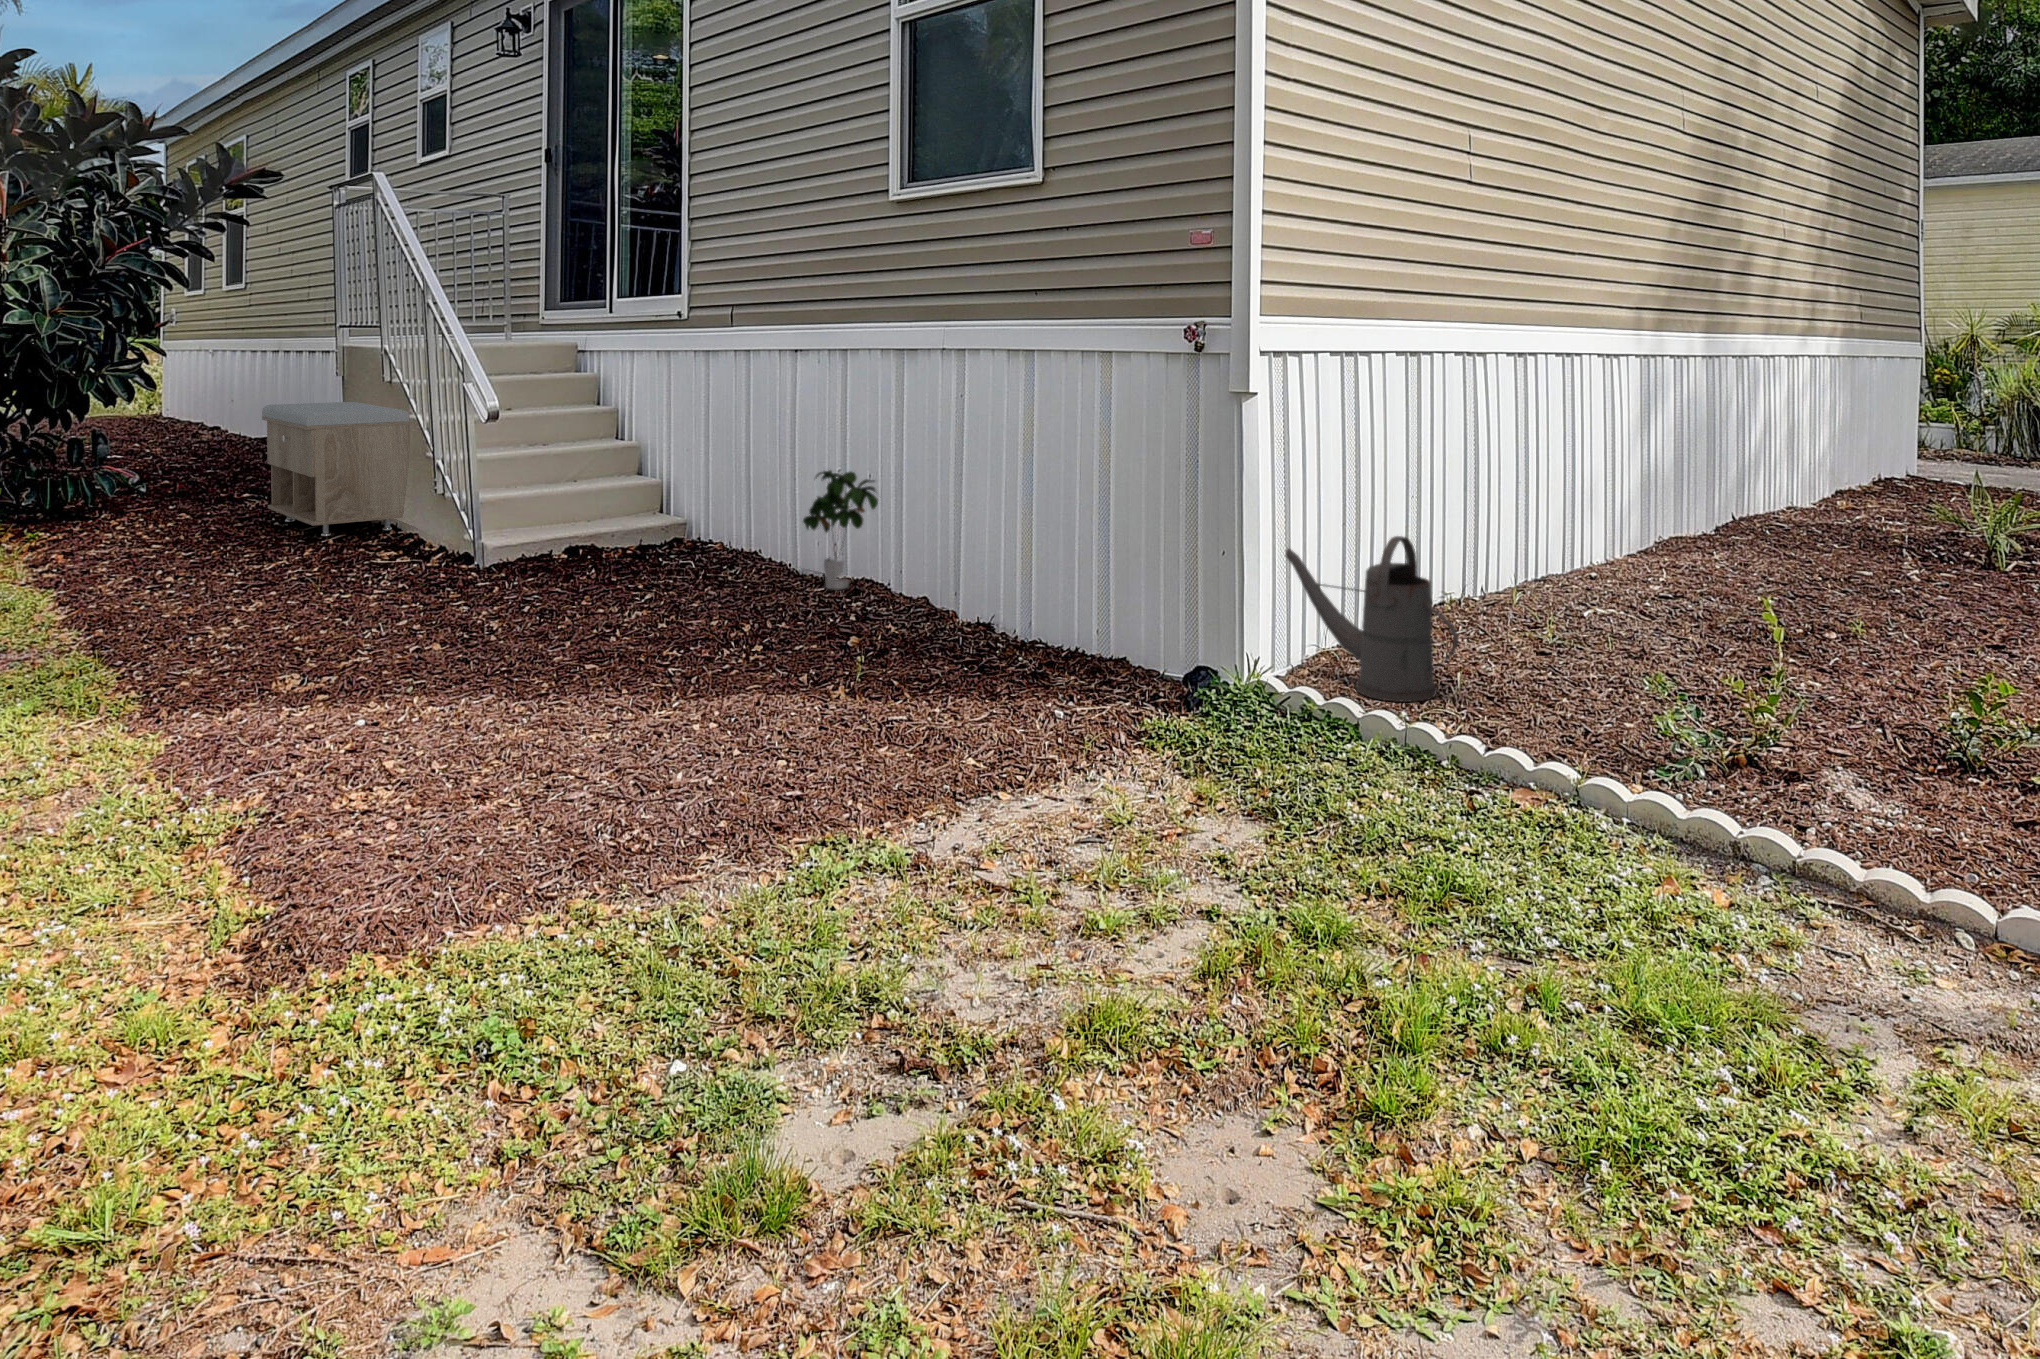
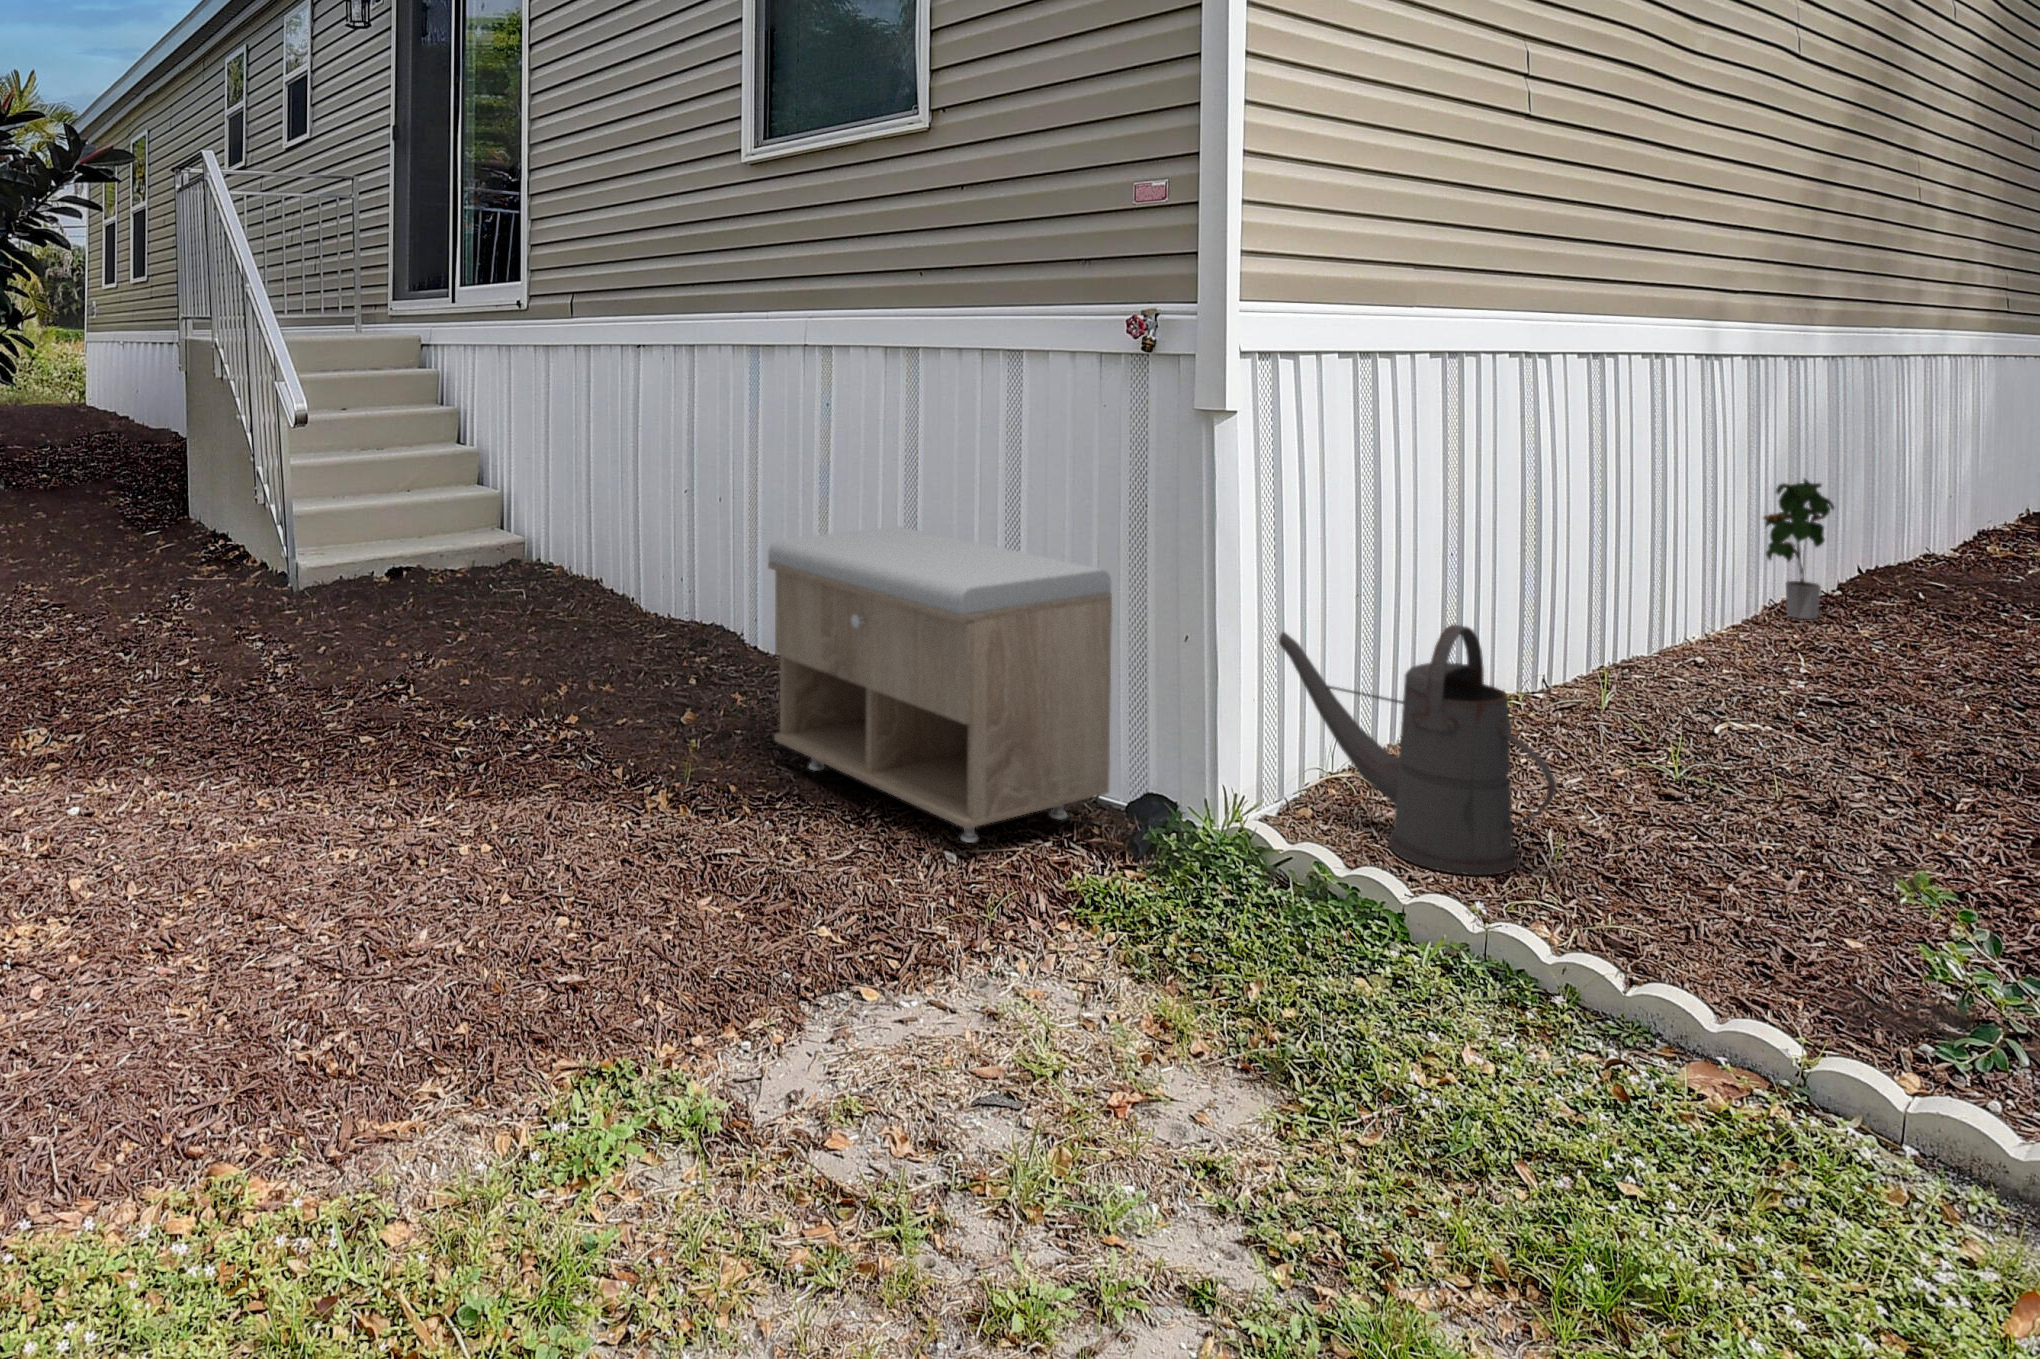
storage bench: present [262,402,410,536] -> present [768,527,1112,843]
potted plant: present [803,470,878,589] -> present [1764,479,1834,619]

